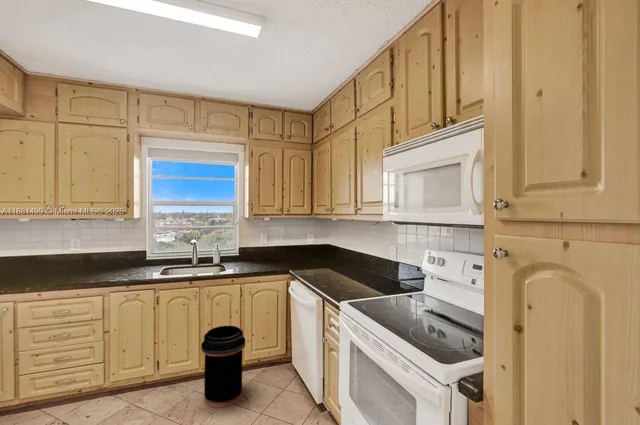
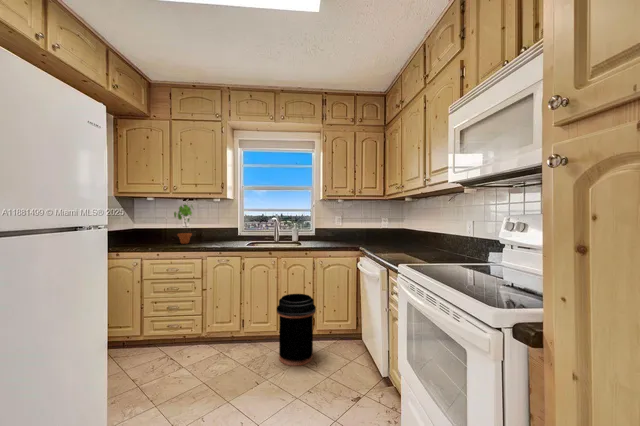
potted plant: none [62,226,90,276] -> present [174,205,192,244]

